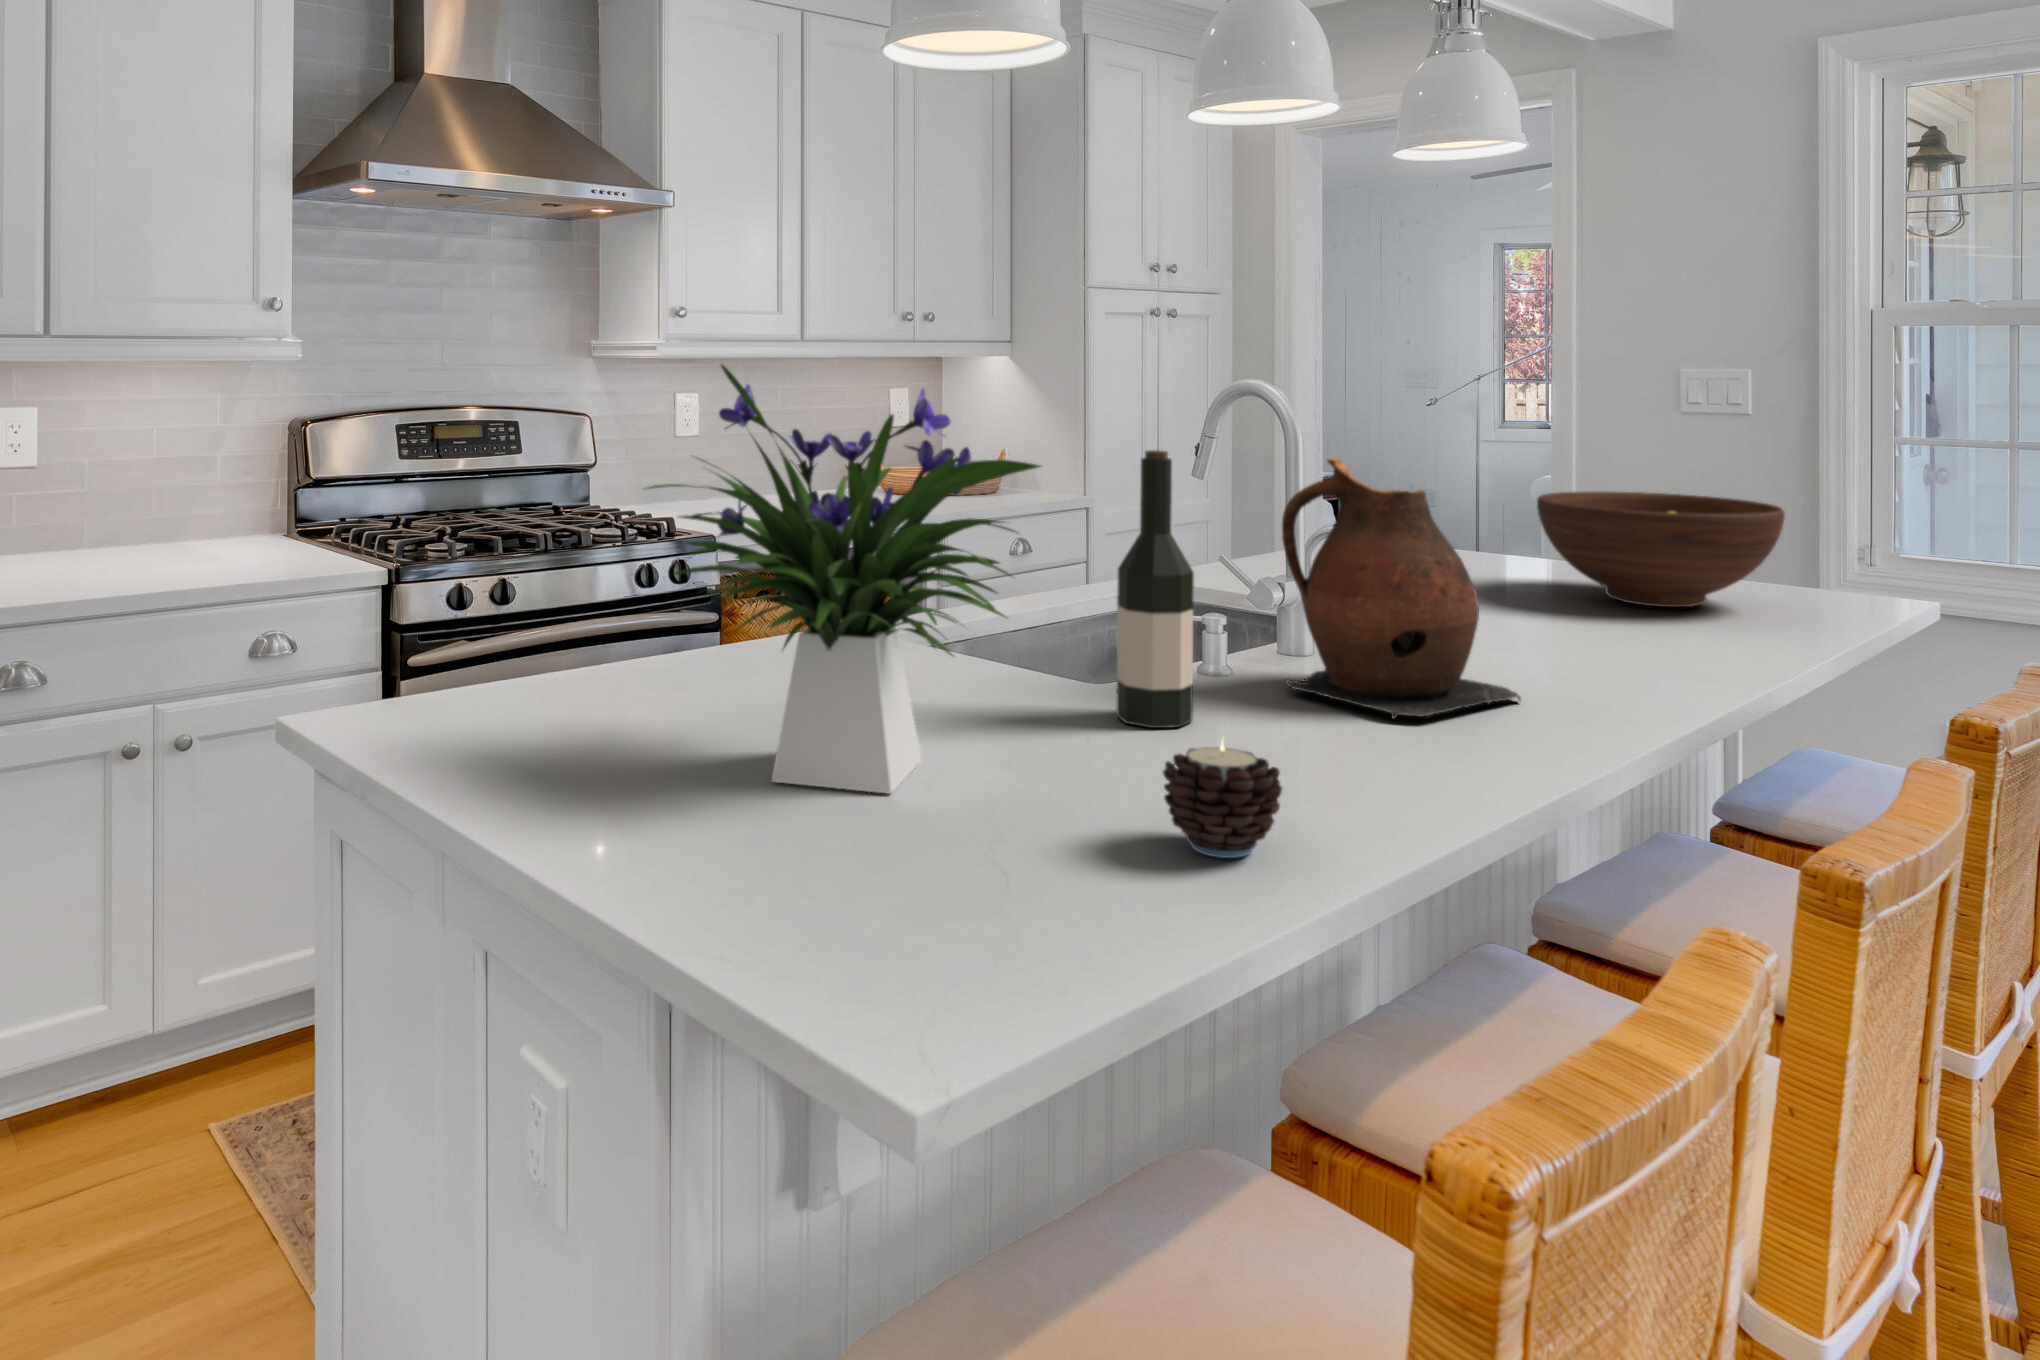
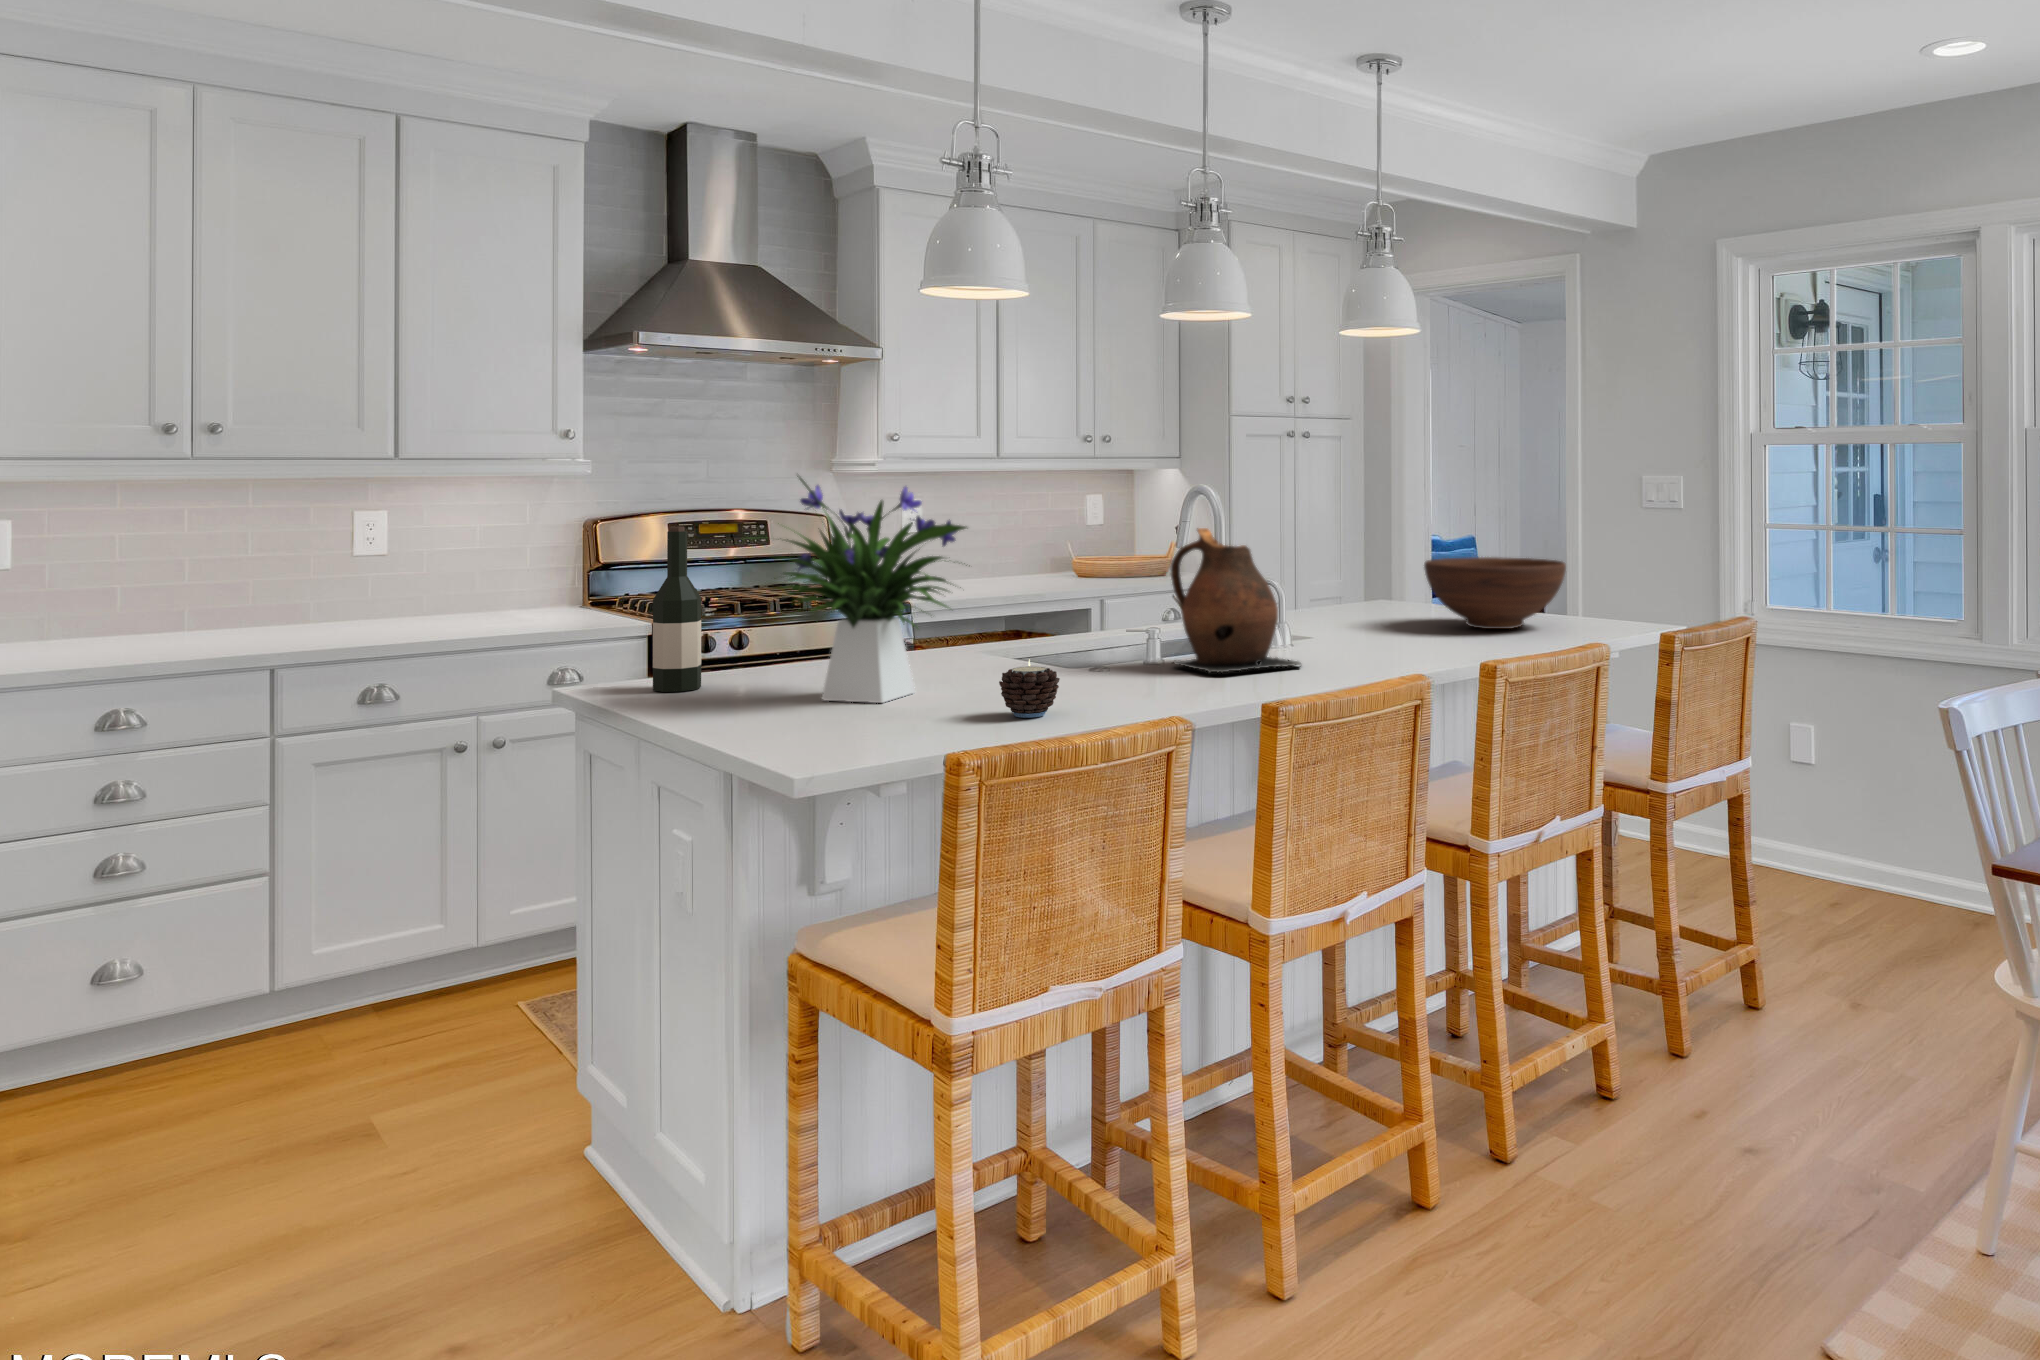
wine bottle: present [1117,450,1194,728] -> present [653,527,701,692]

